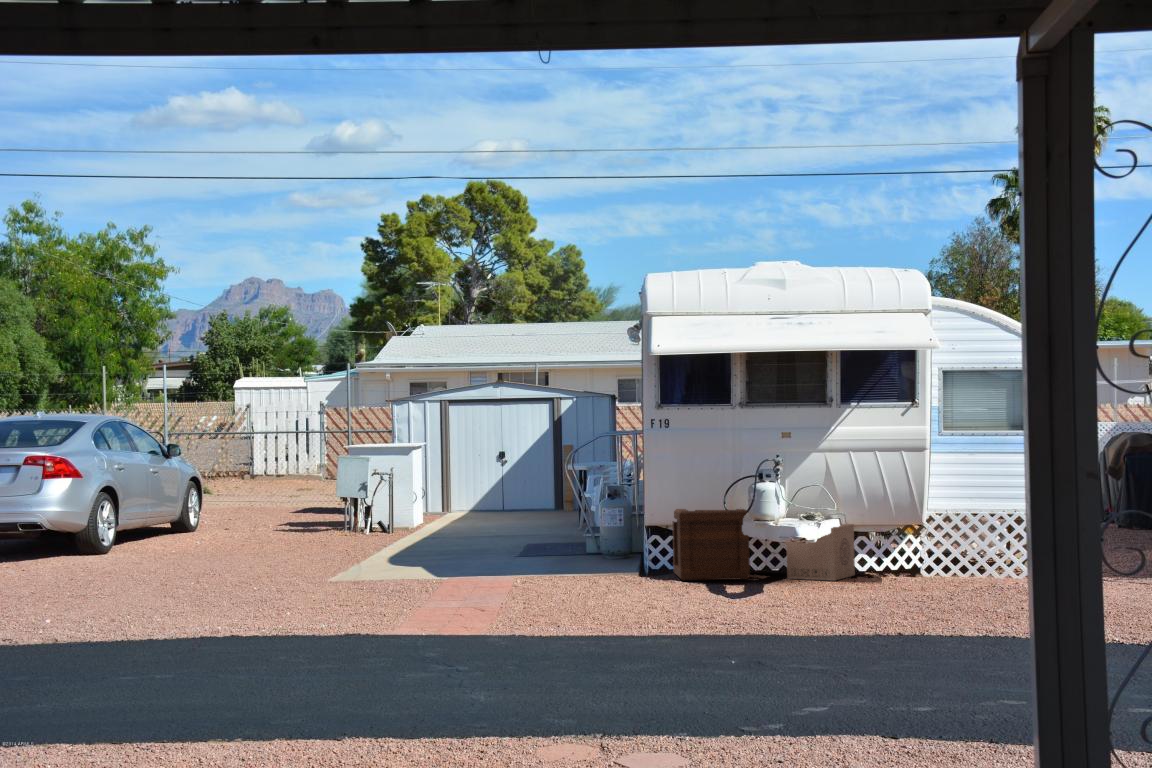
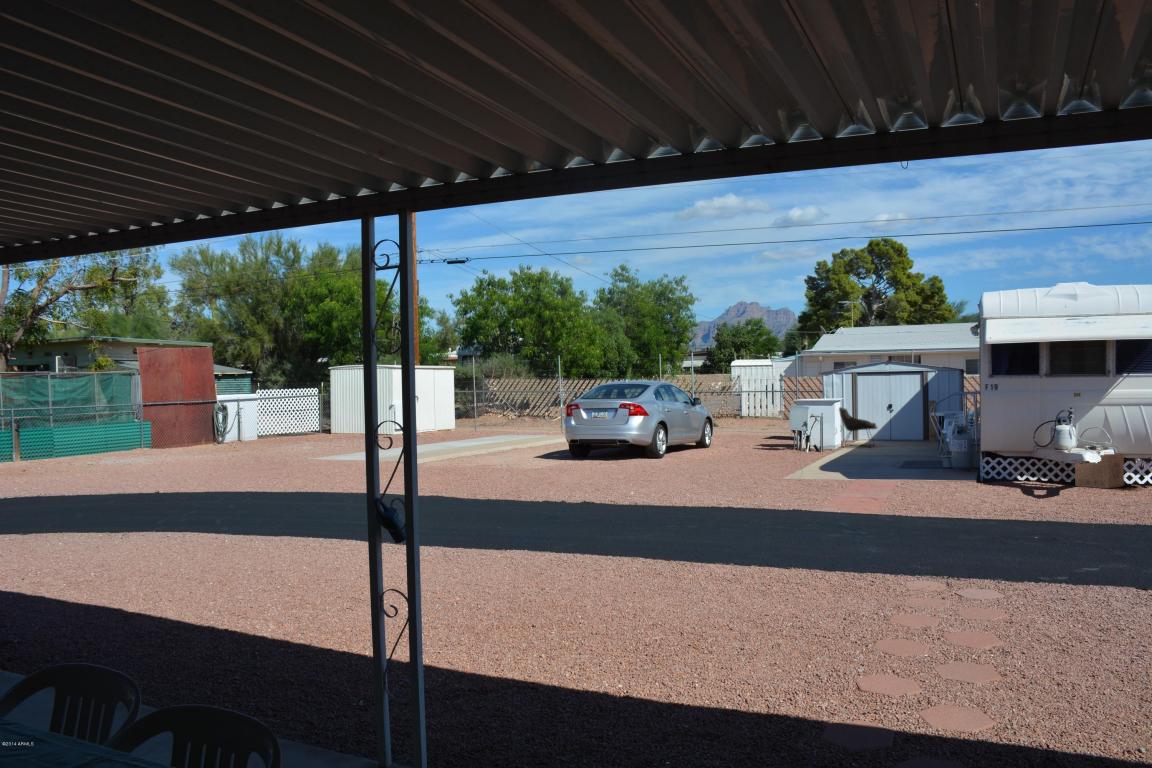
lounge chair: none [417,457,478,524] -> present [839,407,877,447]
wooden crate: present [672,509,750,581] -> none [999,440,1050,485]

